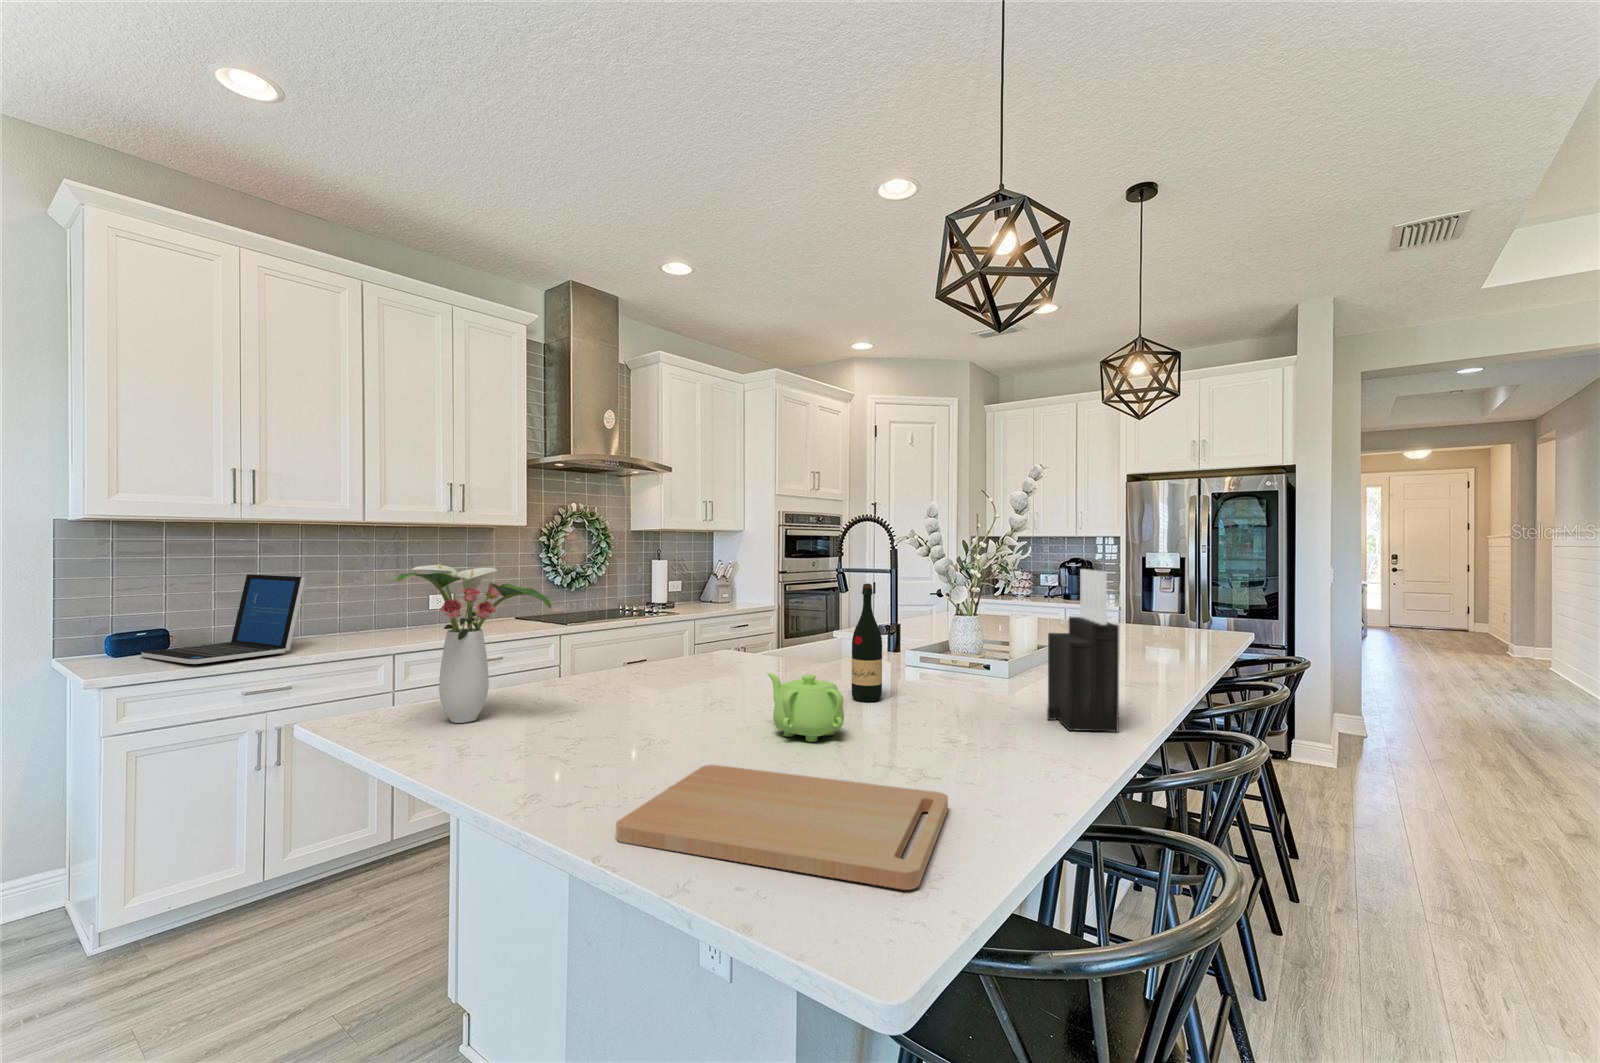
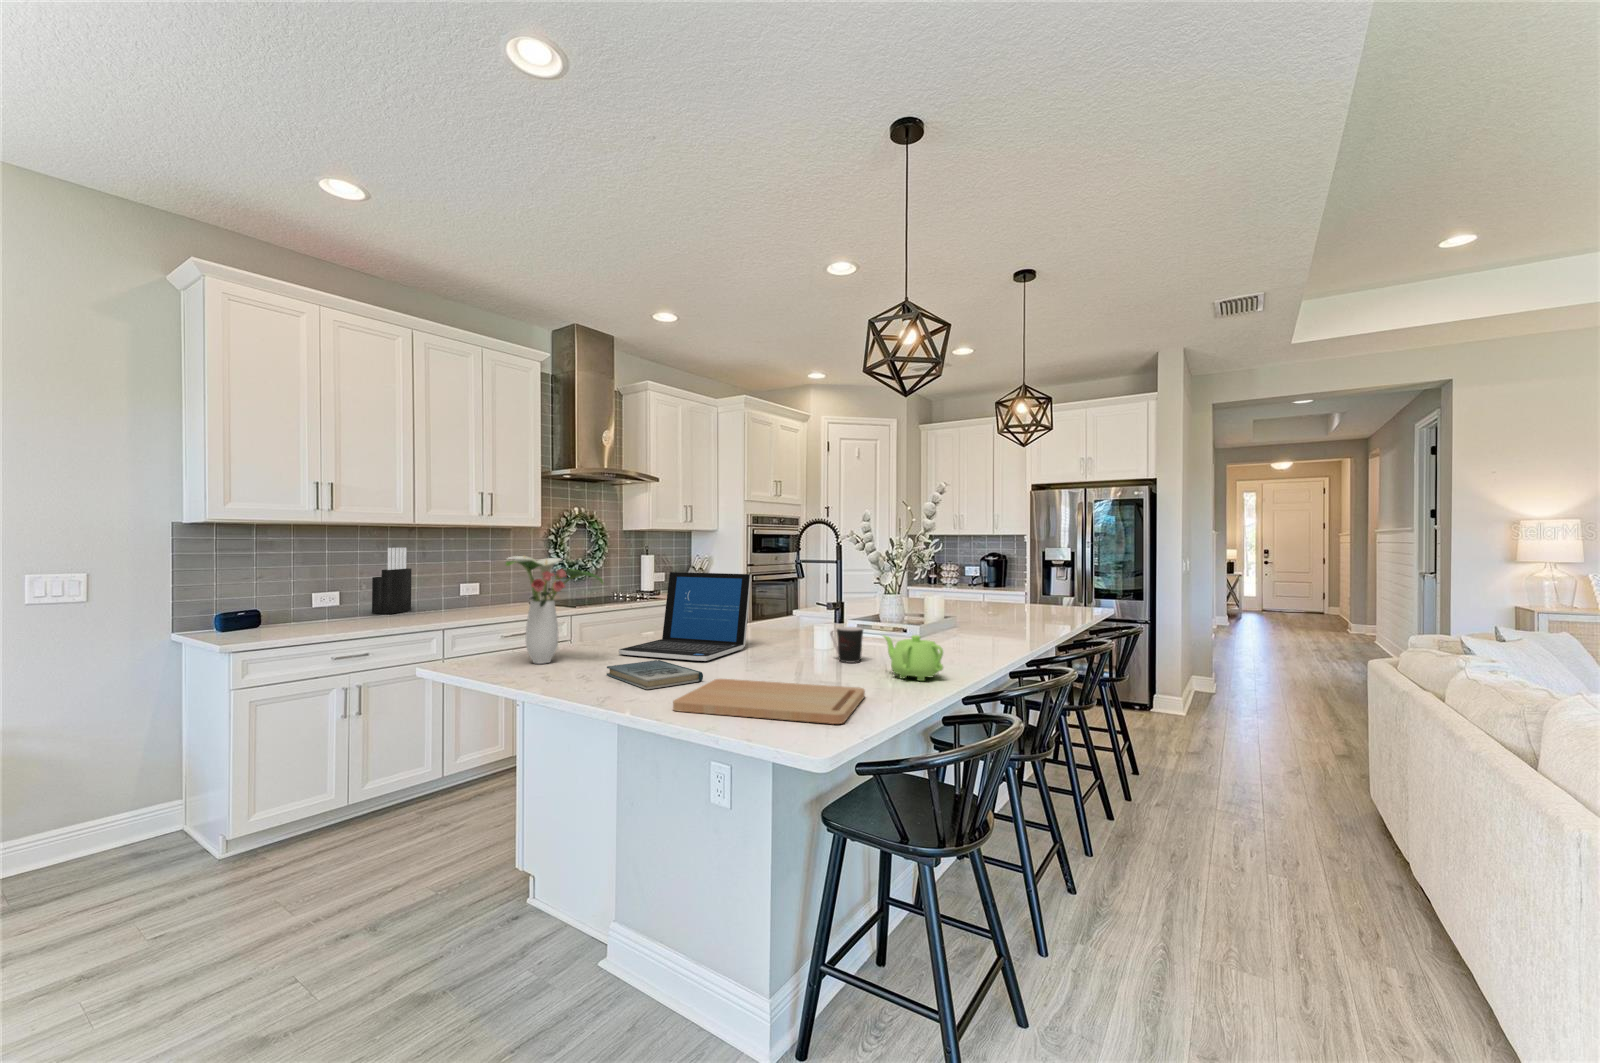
knife block: present [1047,569,1119,732] -> present [372,548,412,614]
laptop: present [142,574,305,664] -> present [619,572,752,661]
wine bottle: present [852,583,882,702] -> none [807,569,829,651]
coffee cup: none [885,671,936,727] -> present [830,627,863,663]
teapot: present [767,673,844,742] -> present [883,635,943,681]
book: none [544,722,686,784] -> present [607,660,703,689]

